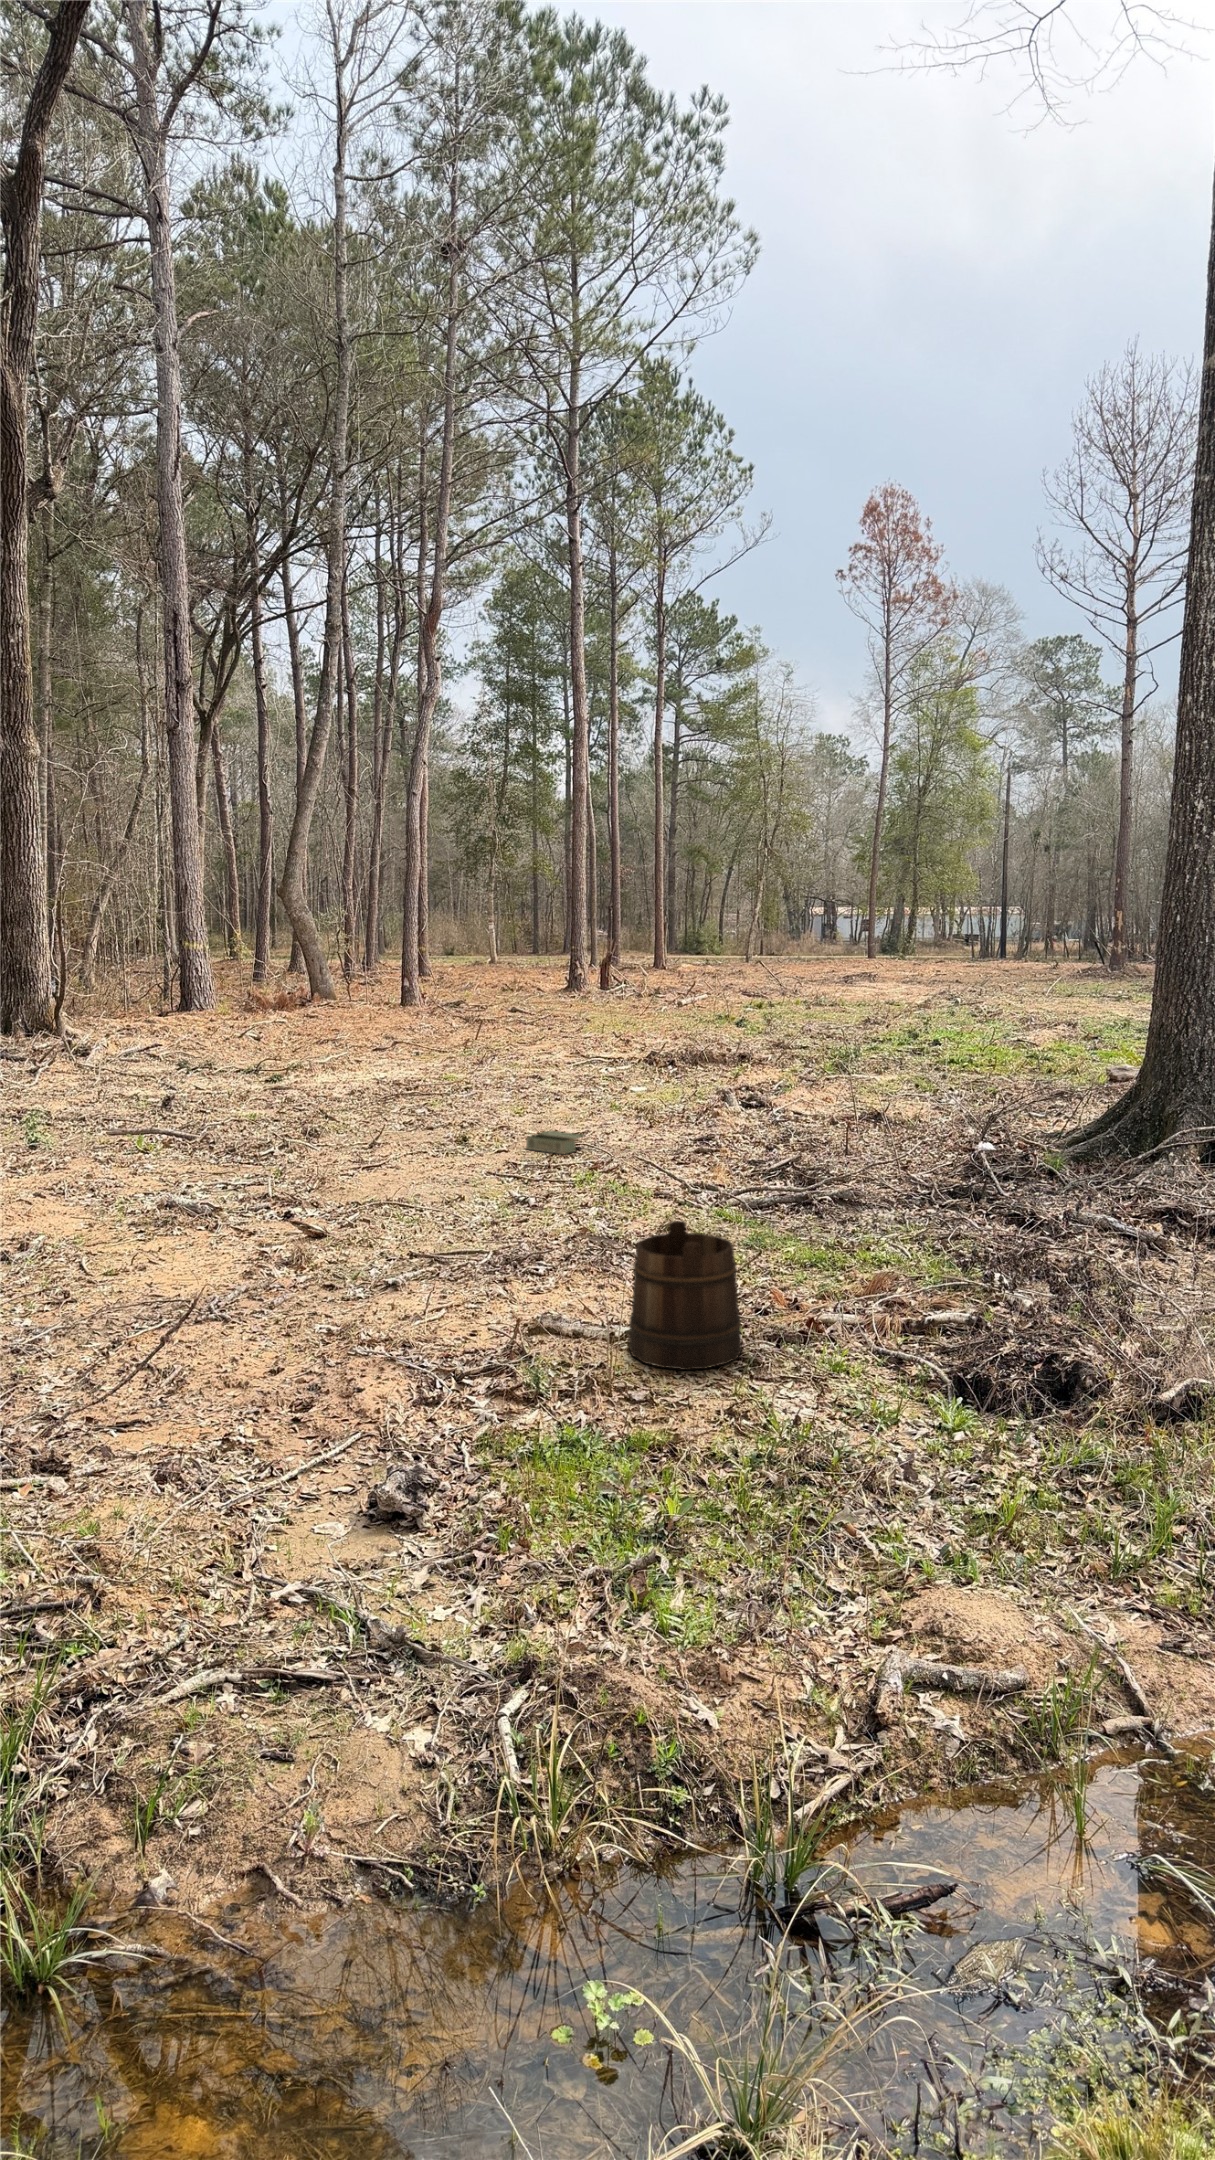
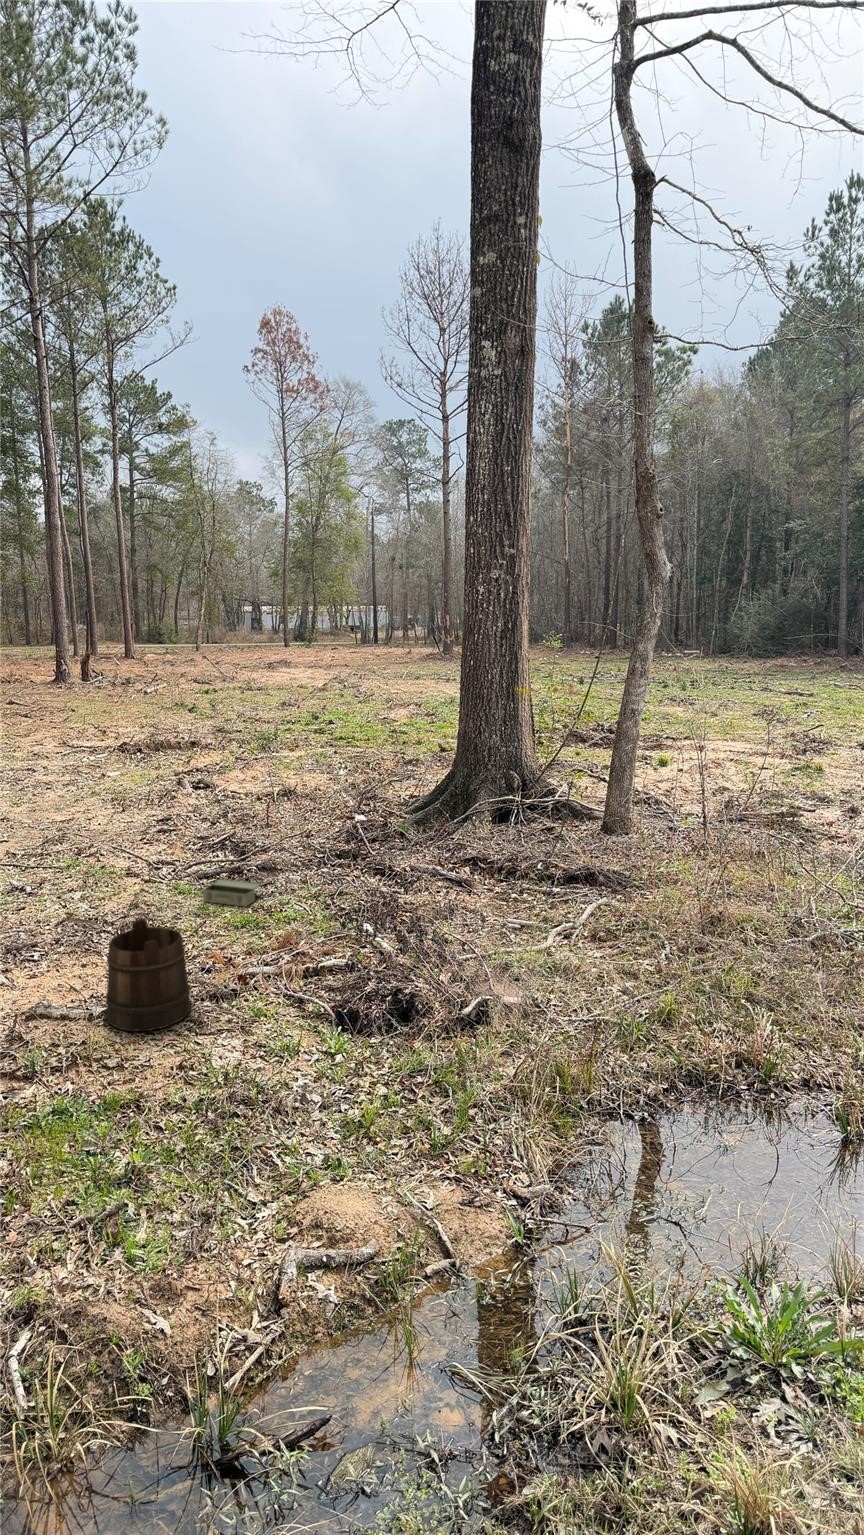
toolbox: present [526,1131,585,1154] -> present [203,878,262,907]

